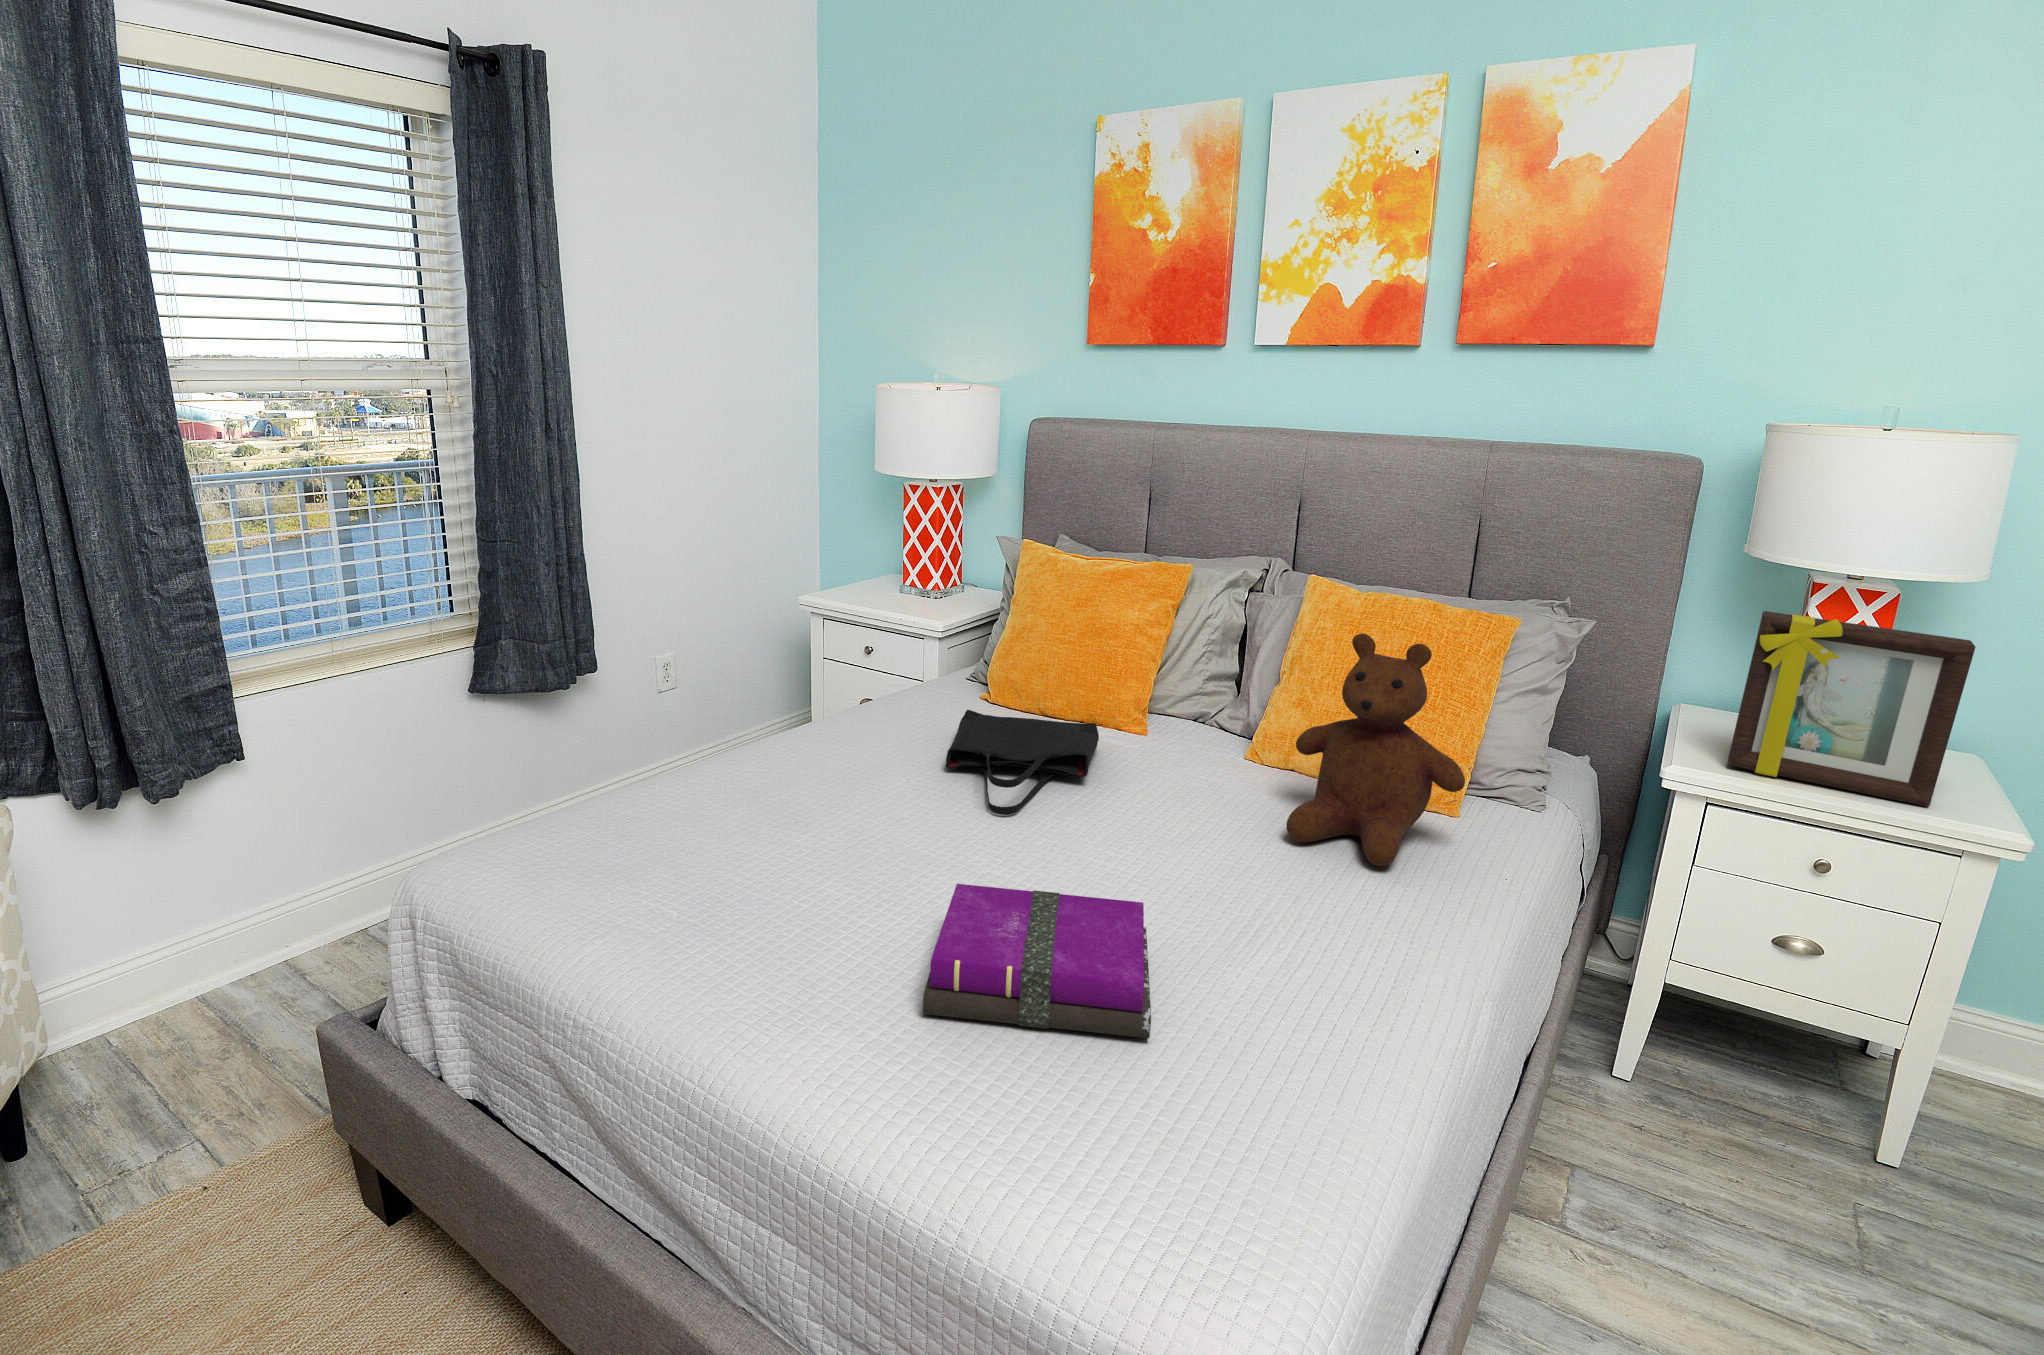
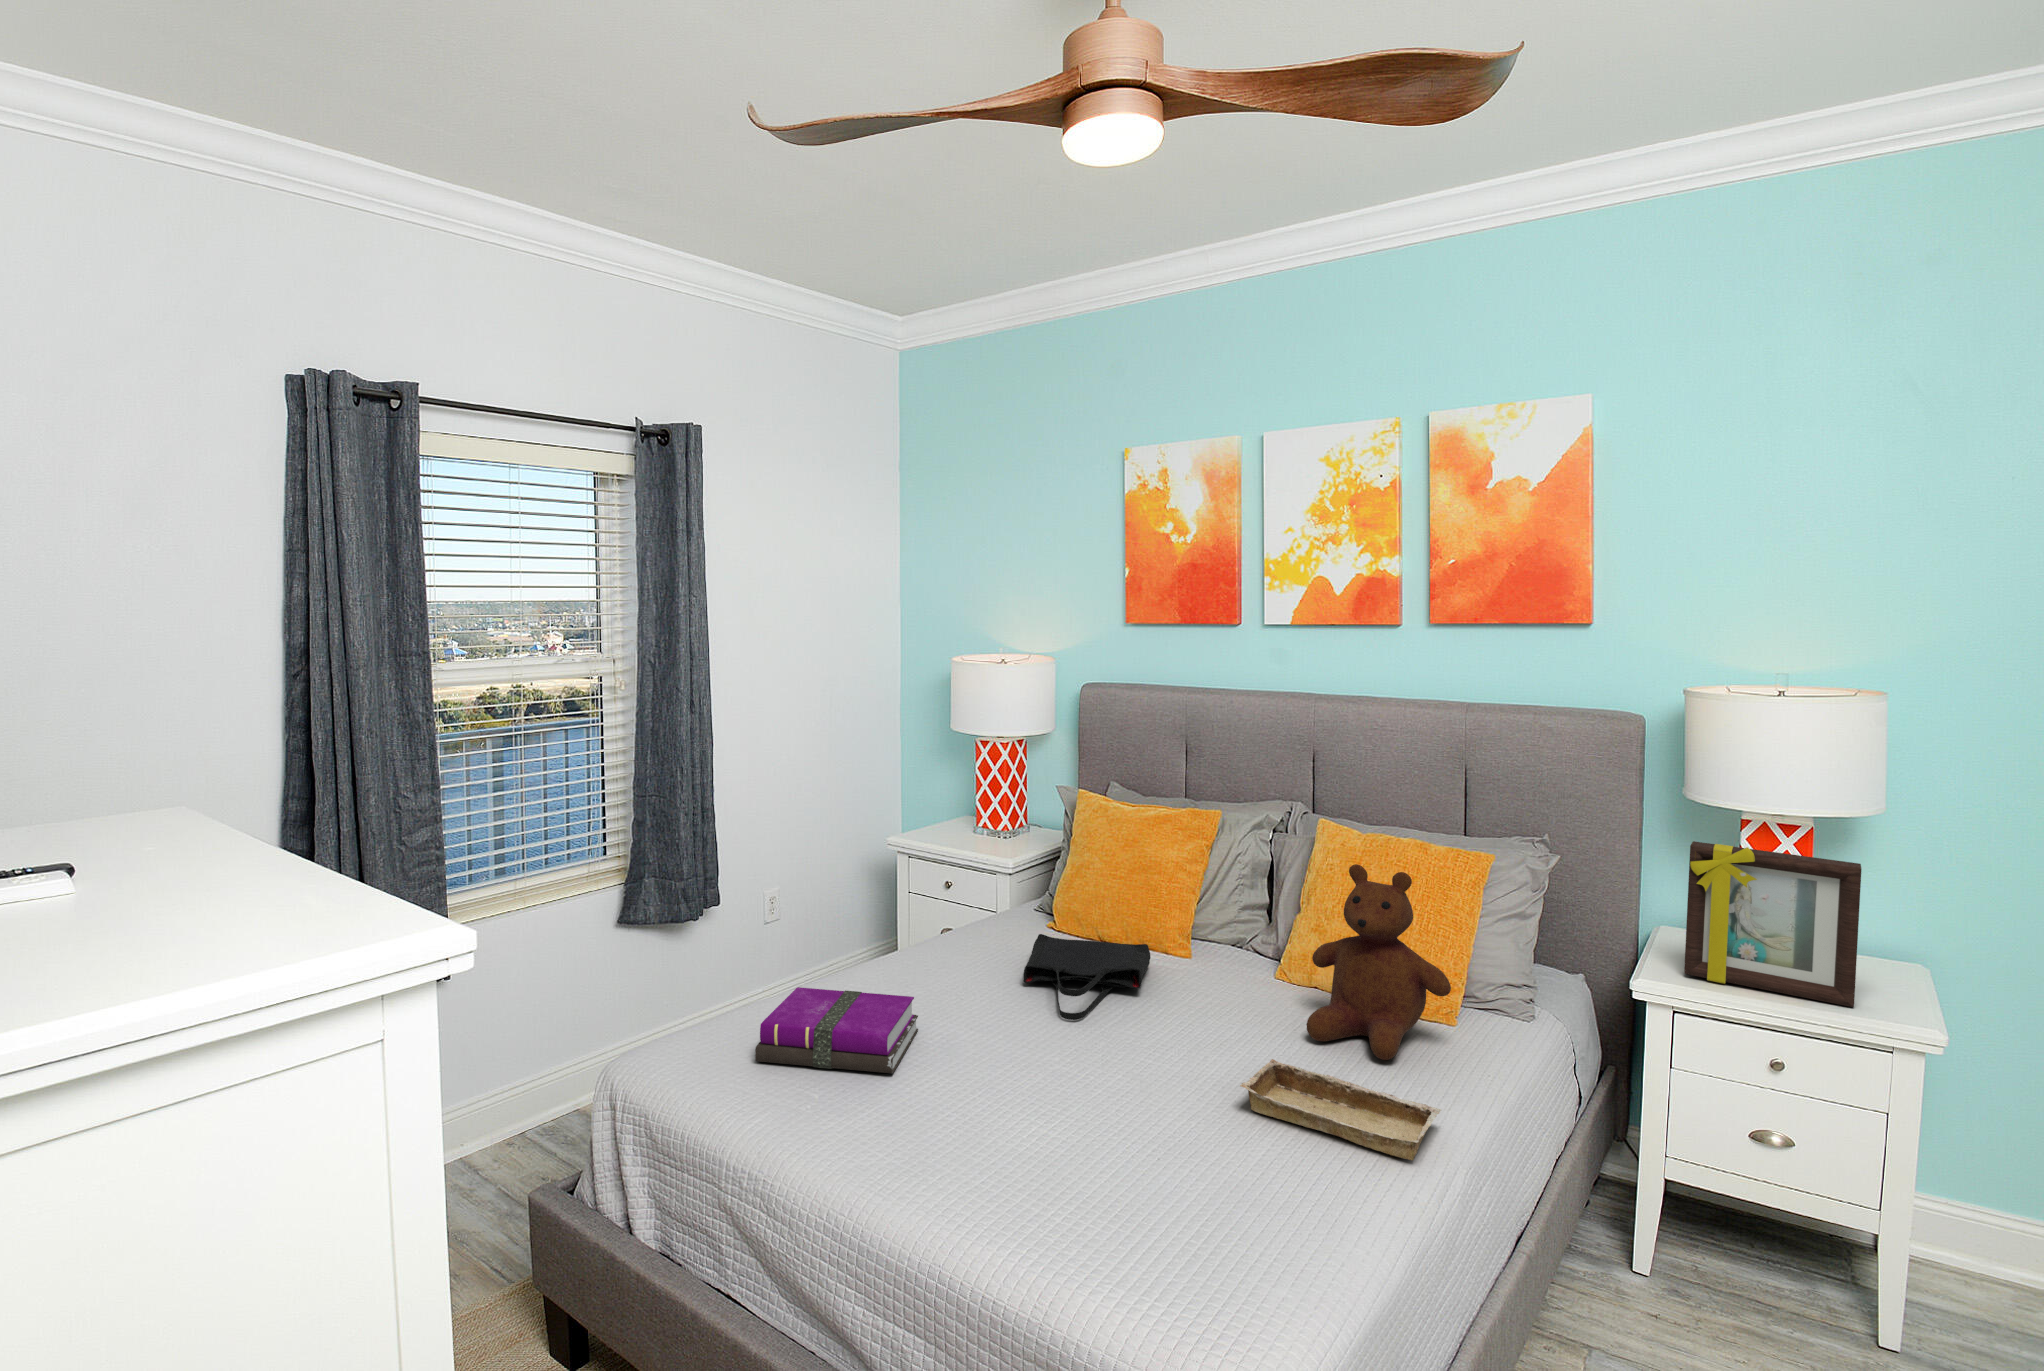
tray: none [1212,868,1459,999] -> present [1240,1059,1441,1160]
notebook: present [923,884,1151,1038] -> present [755,987,918,1073]

